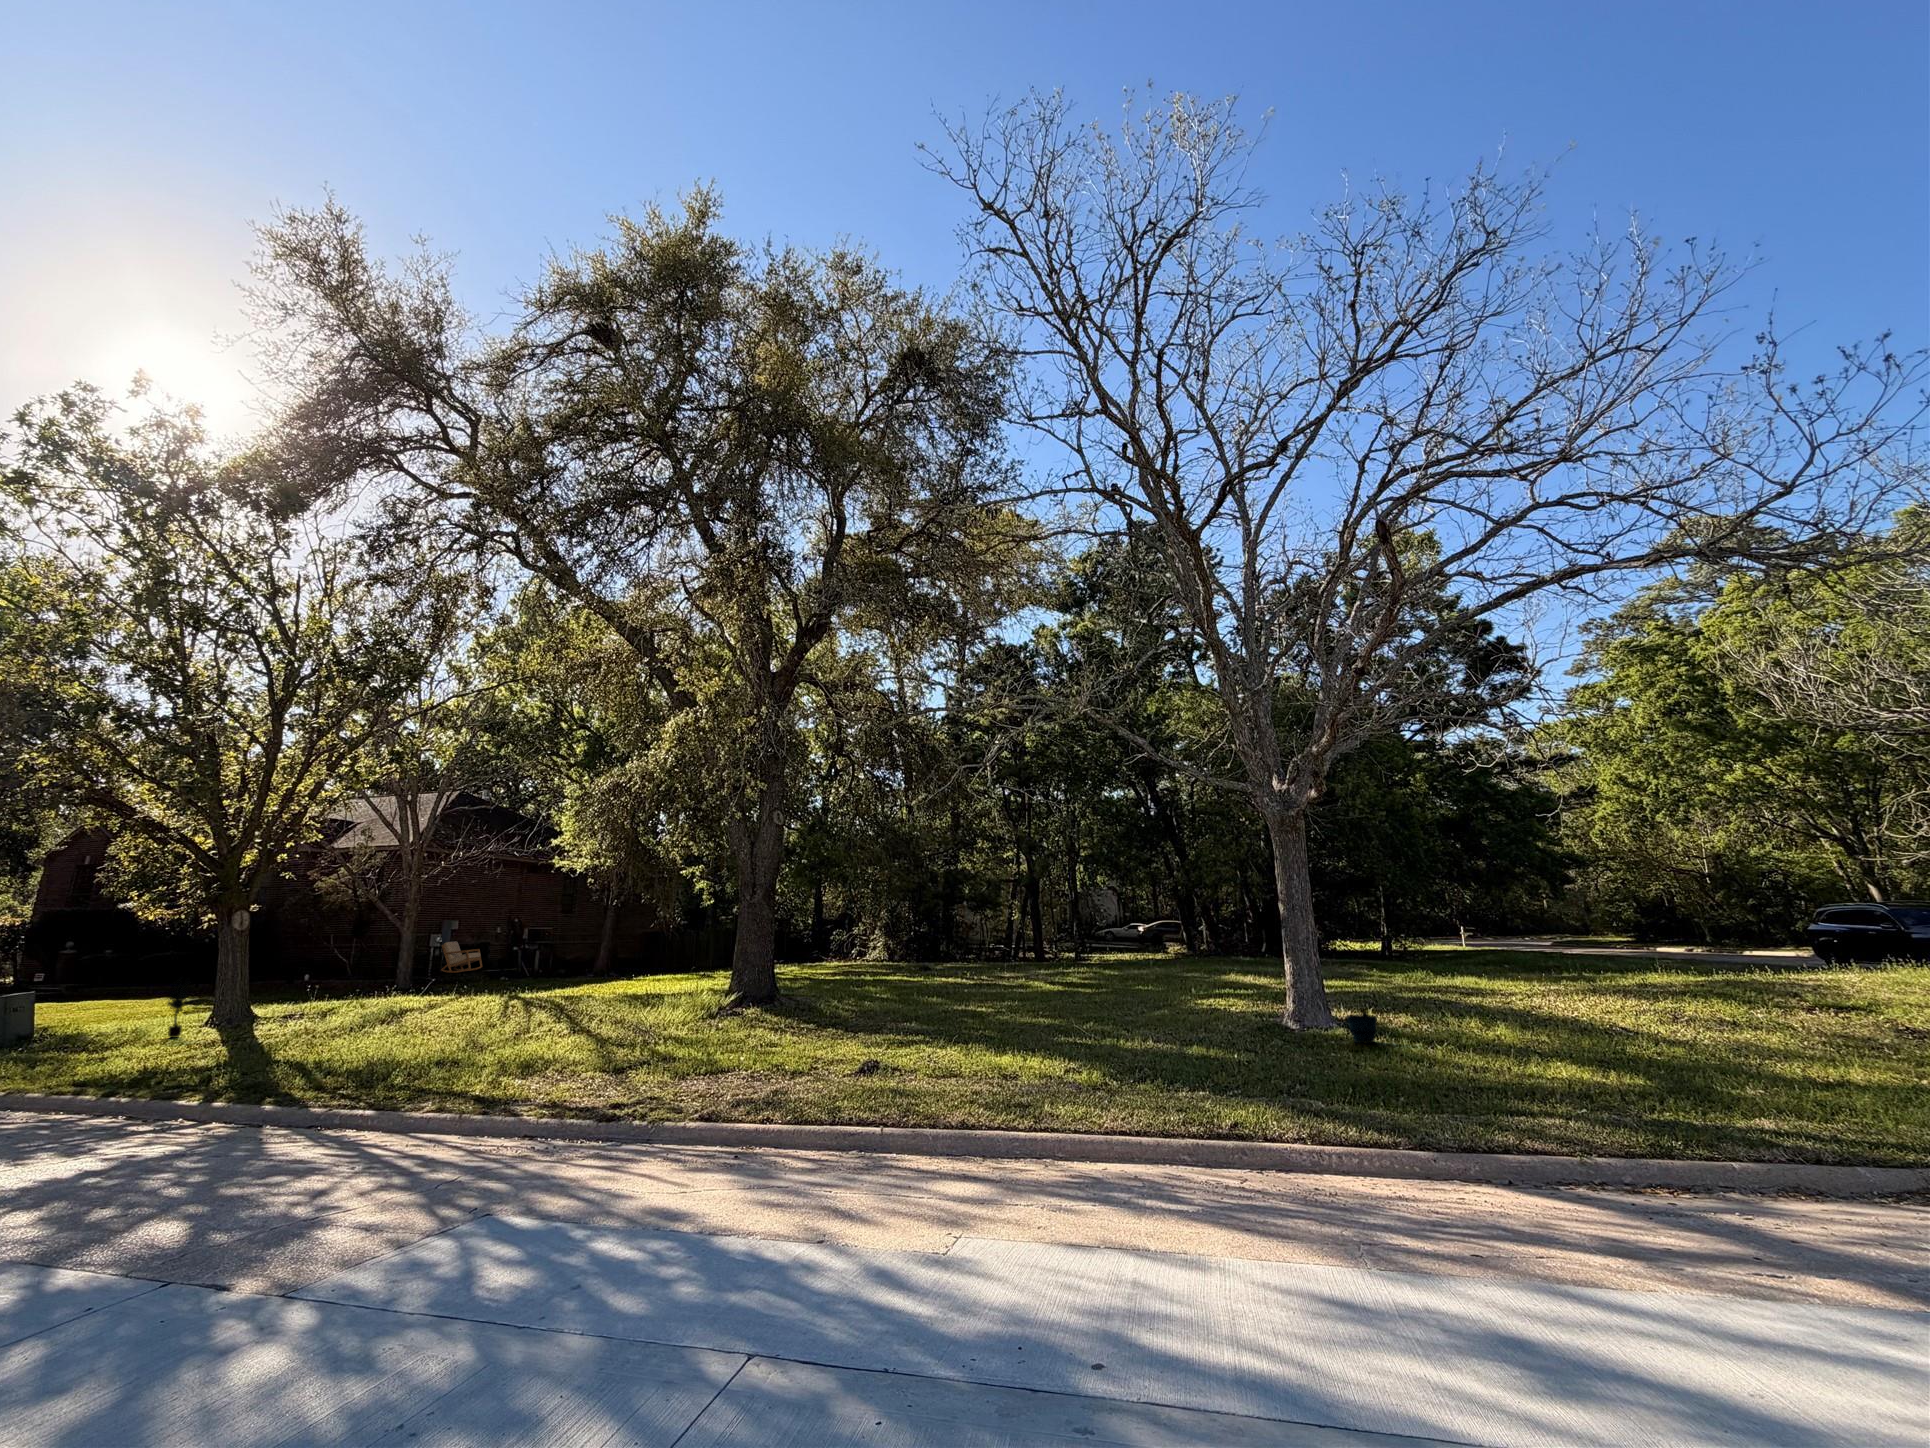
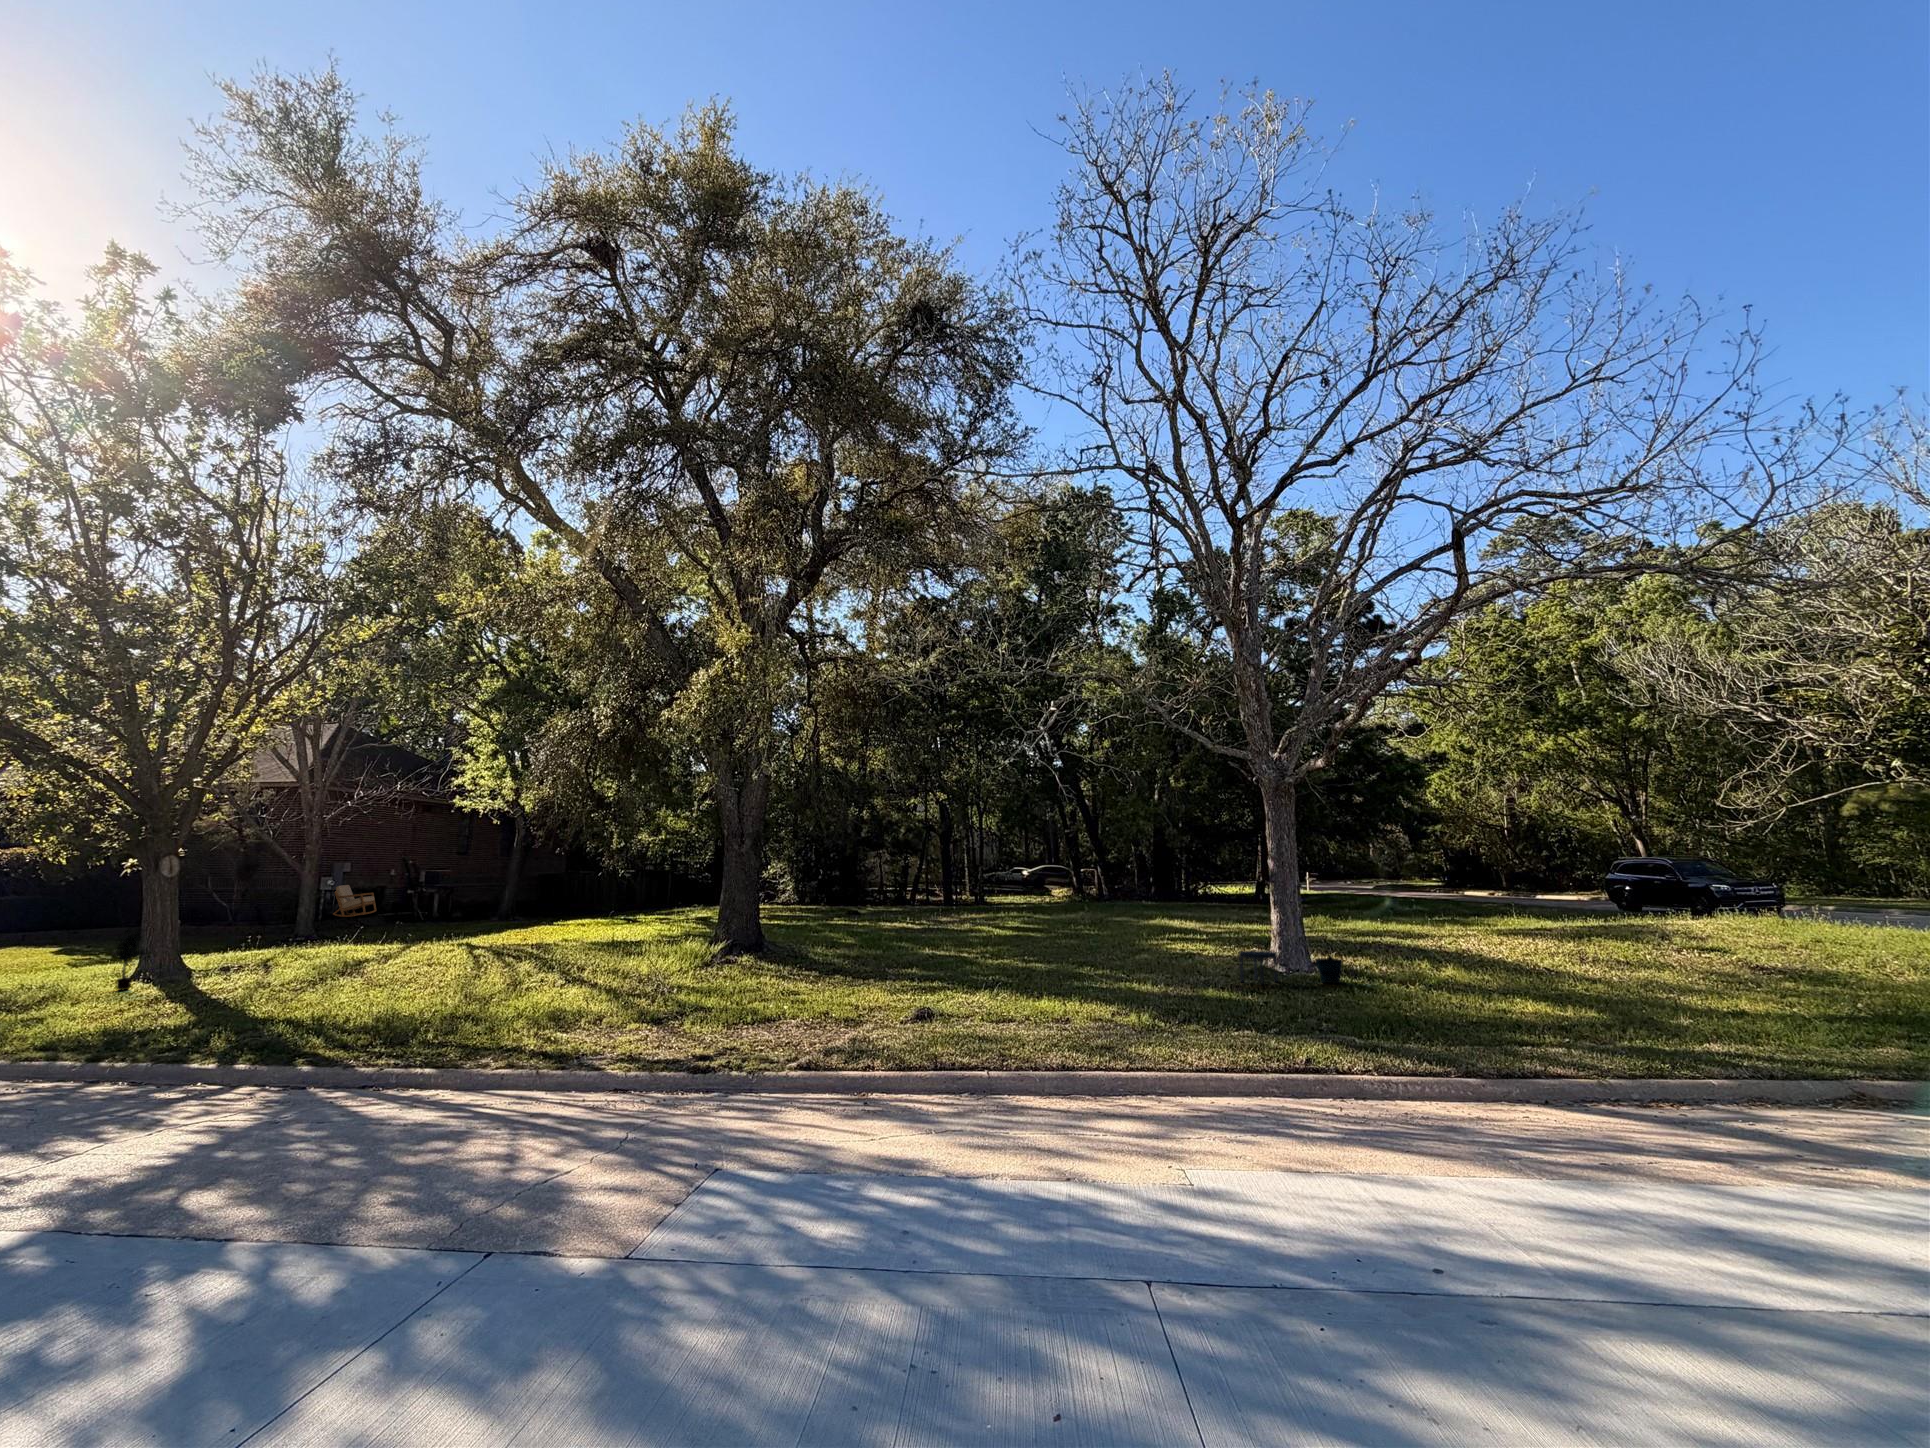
round table: none [1259,1006,1305,1044] -> present [1239,950,1278,984]

